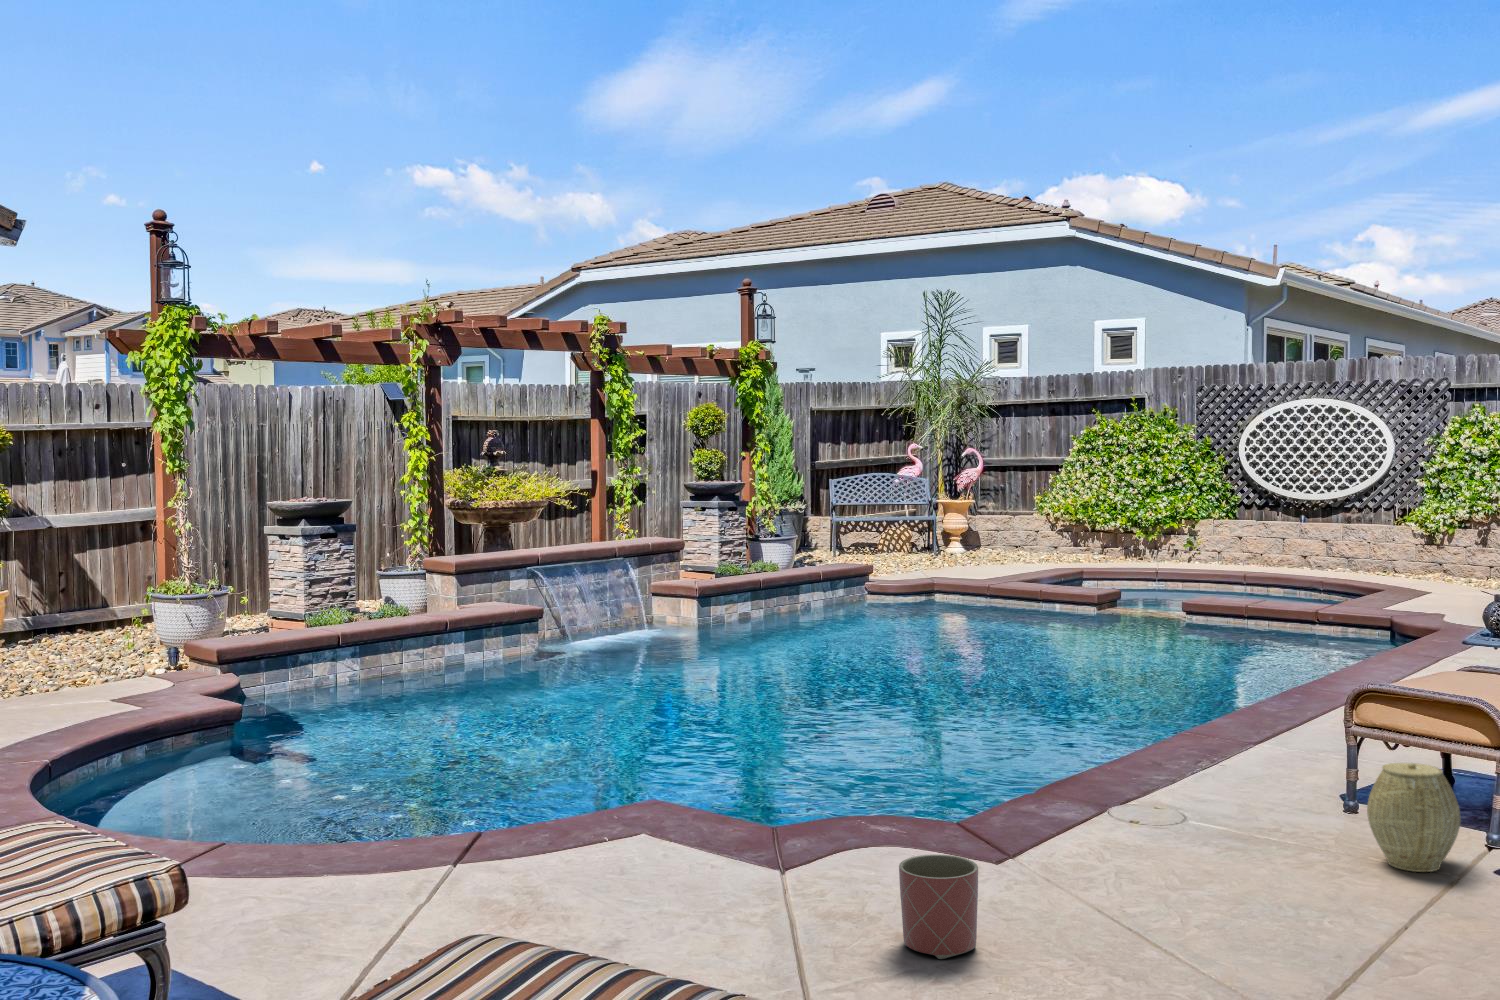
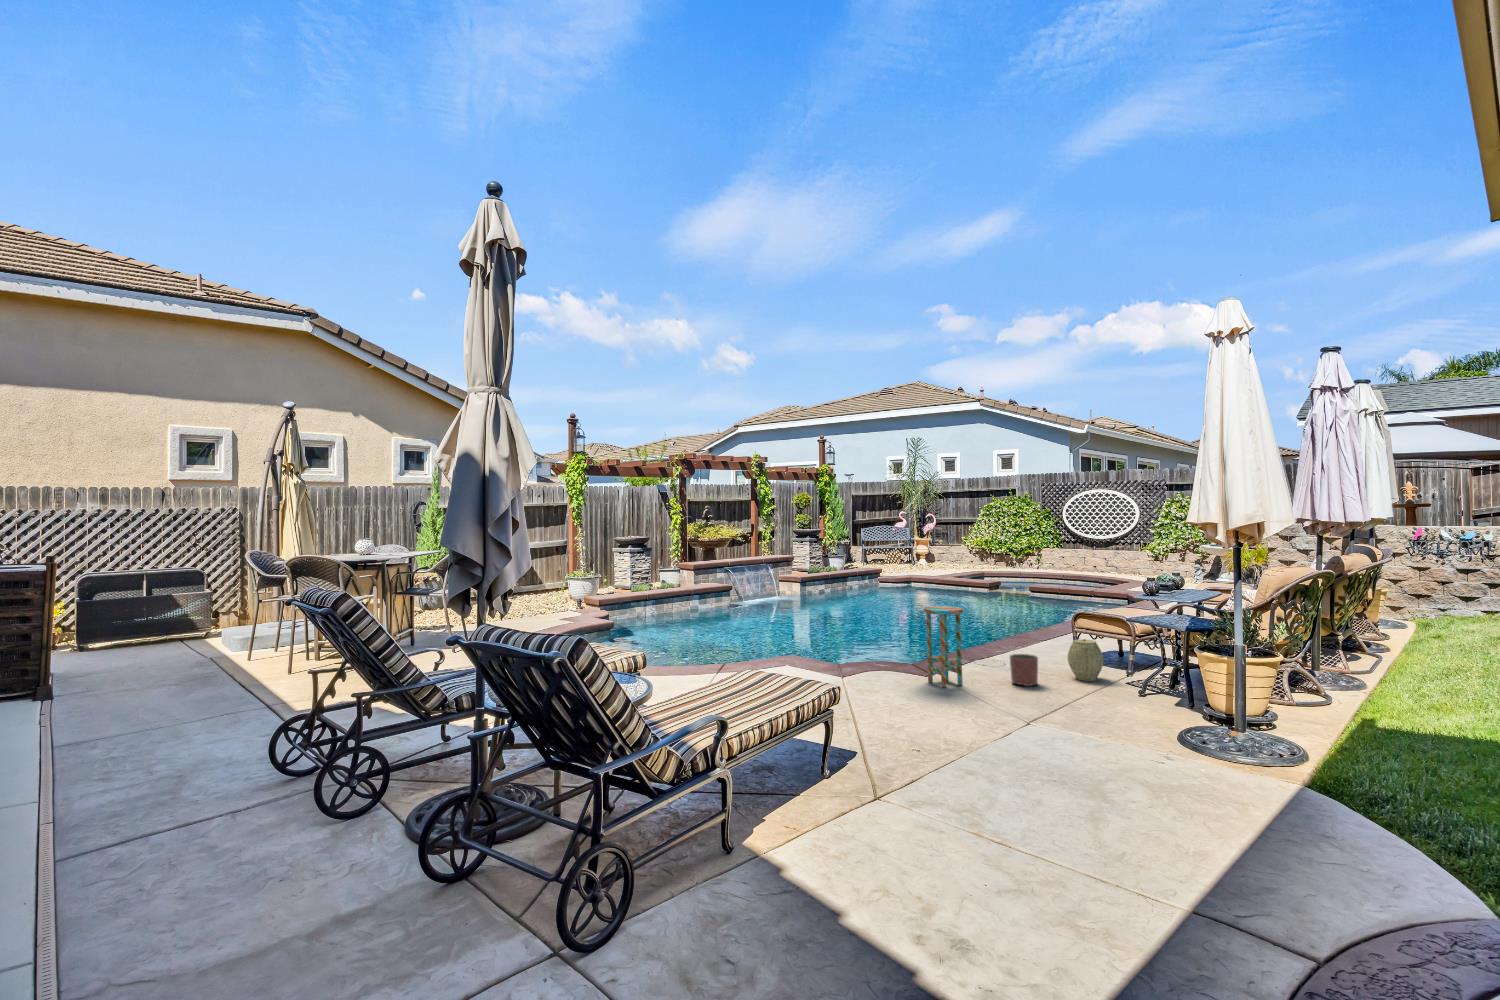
side table: none [1006,683,1113,906] -> present [923,606,963,687]
planter: present [899,855,978,959] -> present [1010,654,1038,687]

